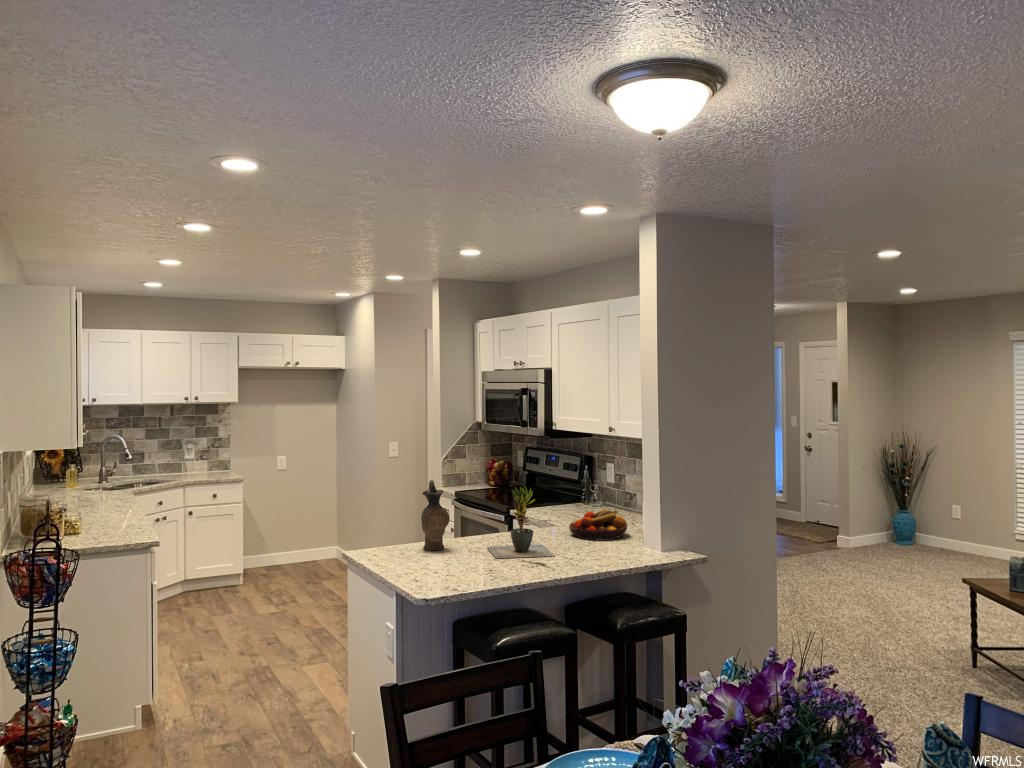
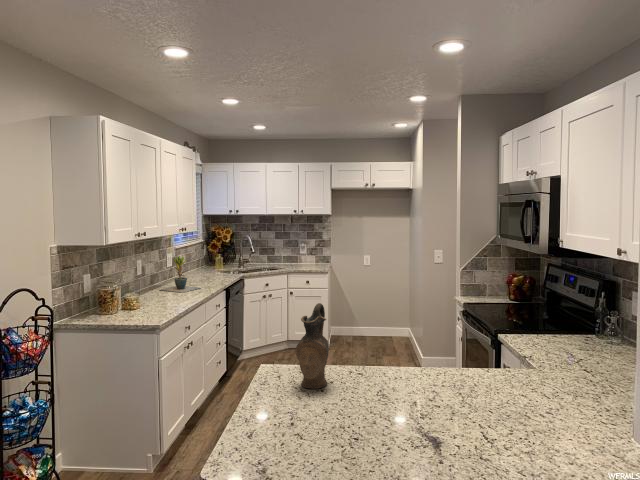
potted plant: present [487,486,554,558] -> present [161,256,199,292]
fruit bowl: present [569,508,627,541] -> none [511,365,606,423]

